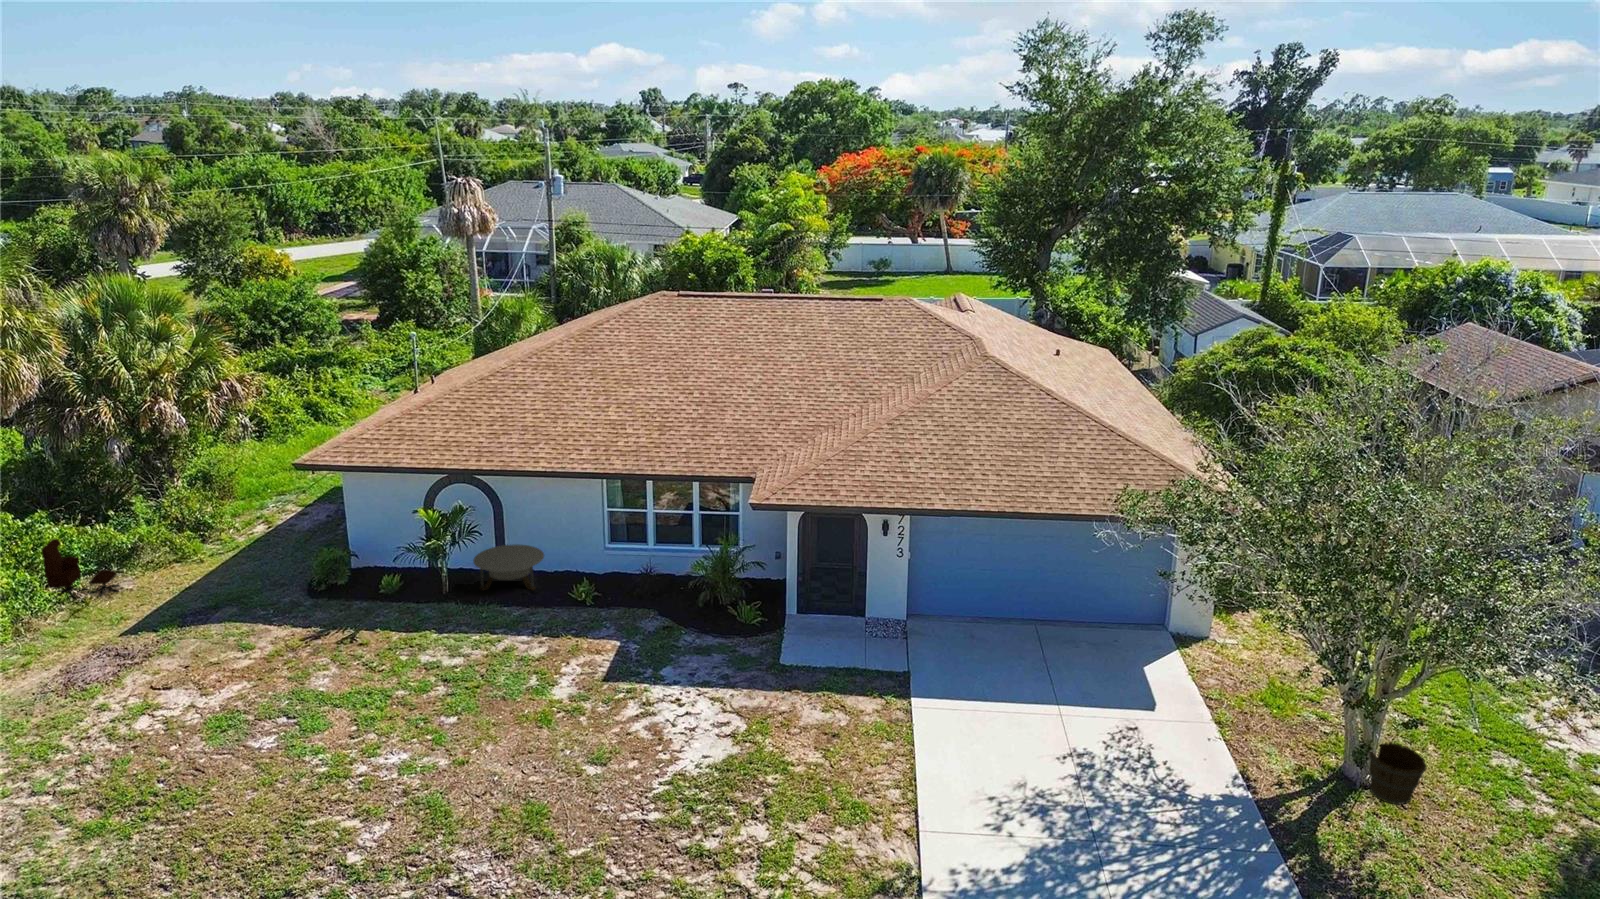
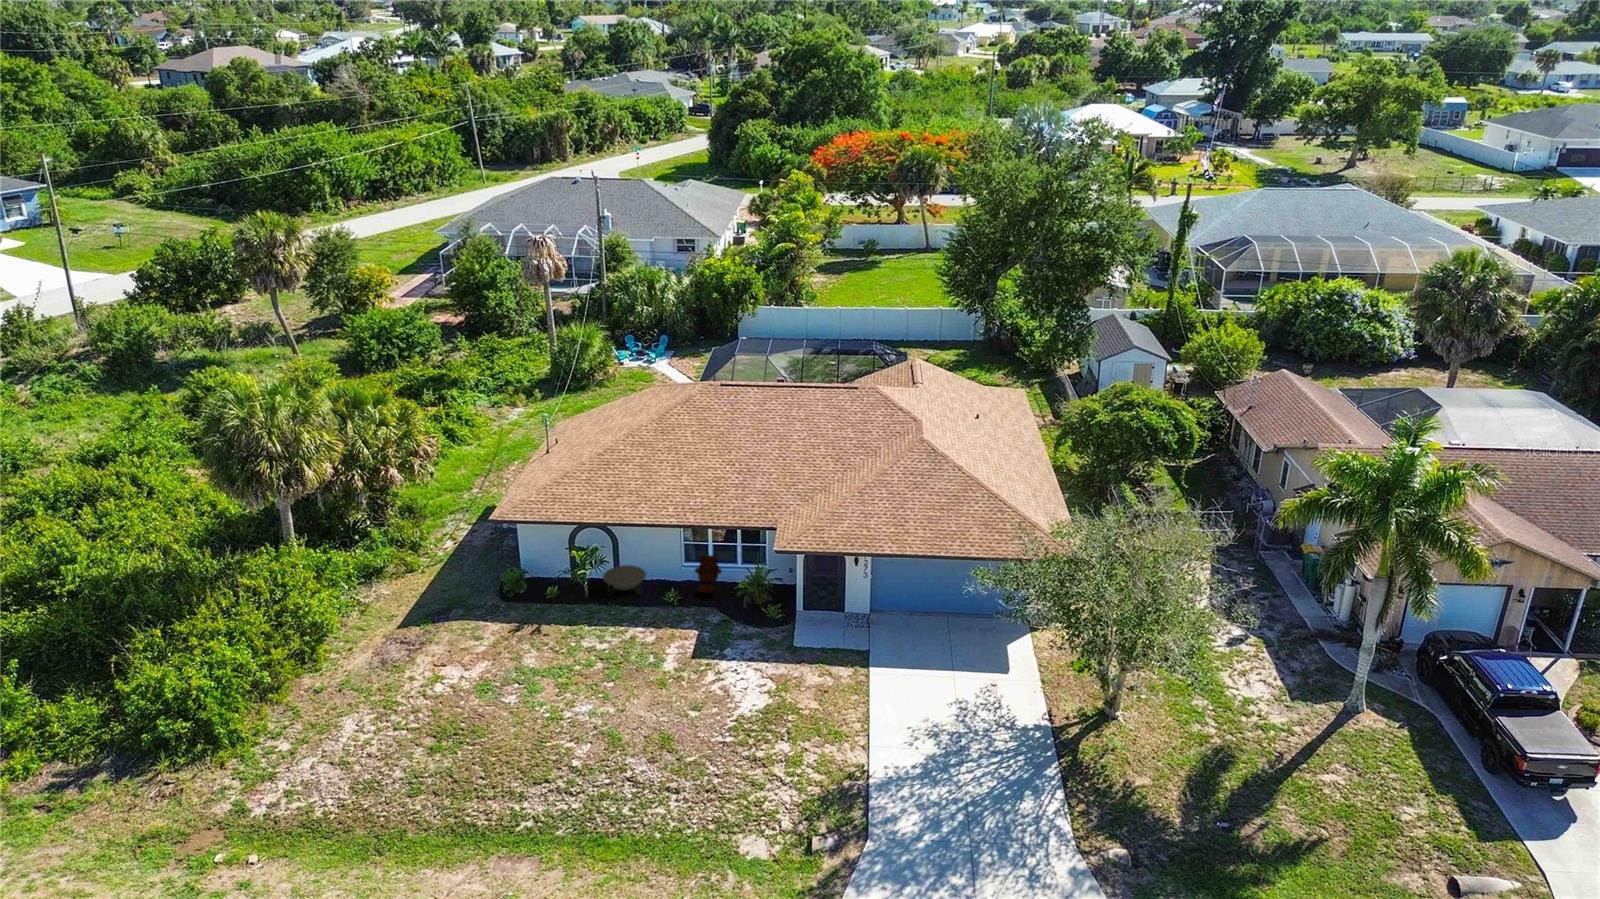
lounge chair: present [41,539,118,599] -> present [695,555,722,597]
wooden bucket: present [1368,743,1427,805] -> none [1114,696,1143,730]

